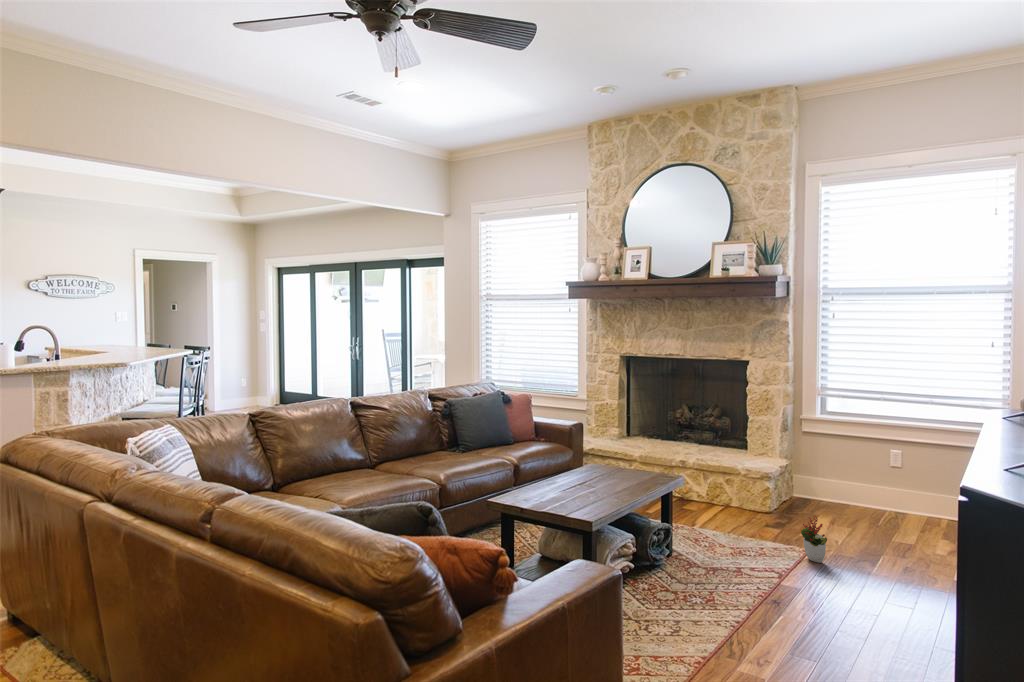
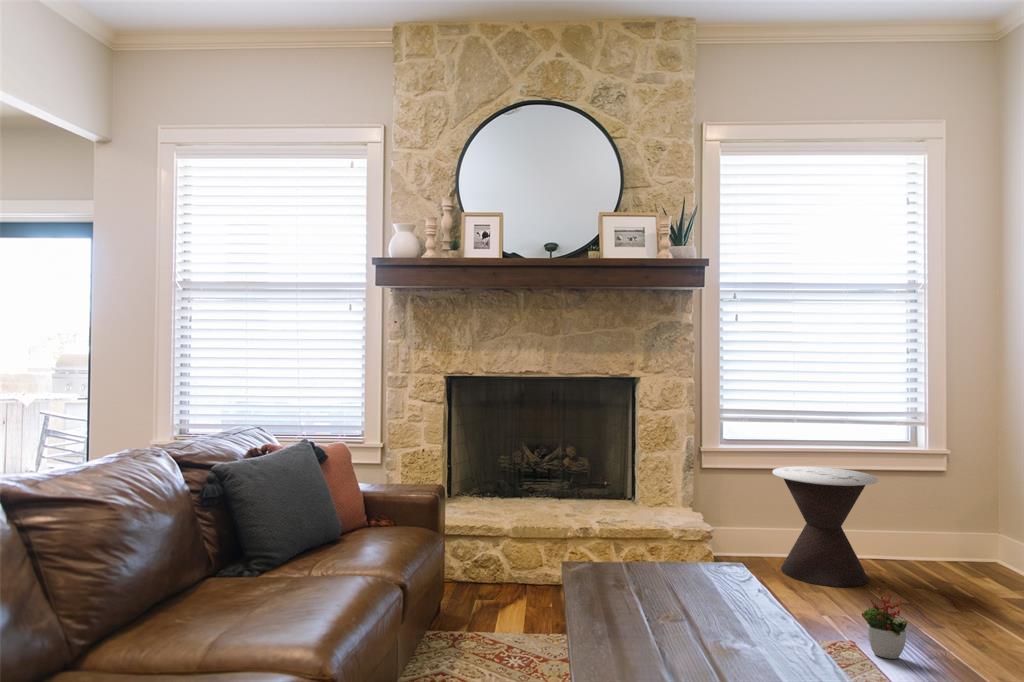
side table: none [840,437,927,532] -> present [772,466,878,587]

